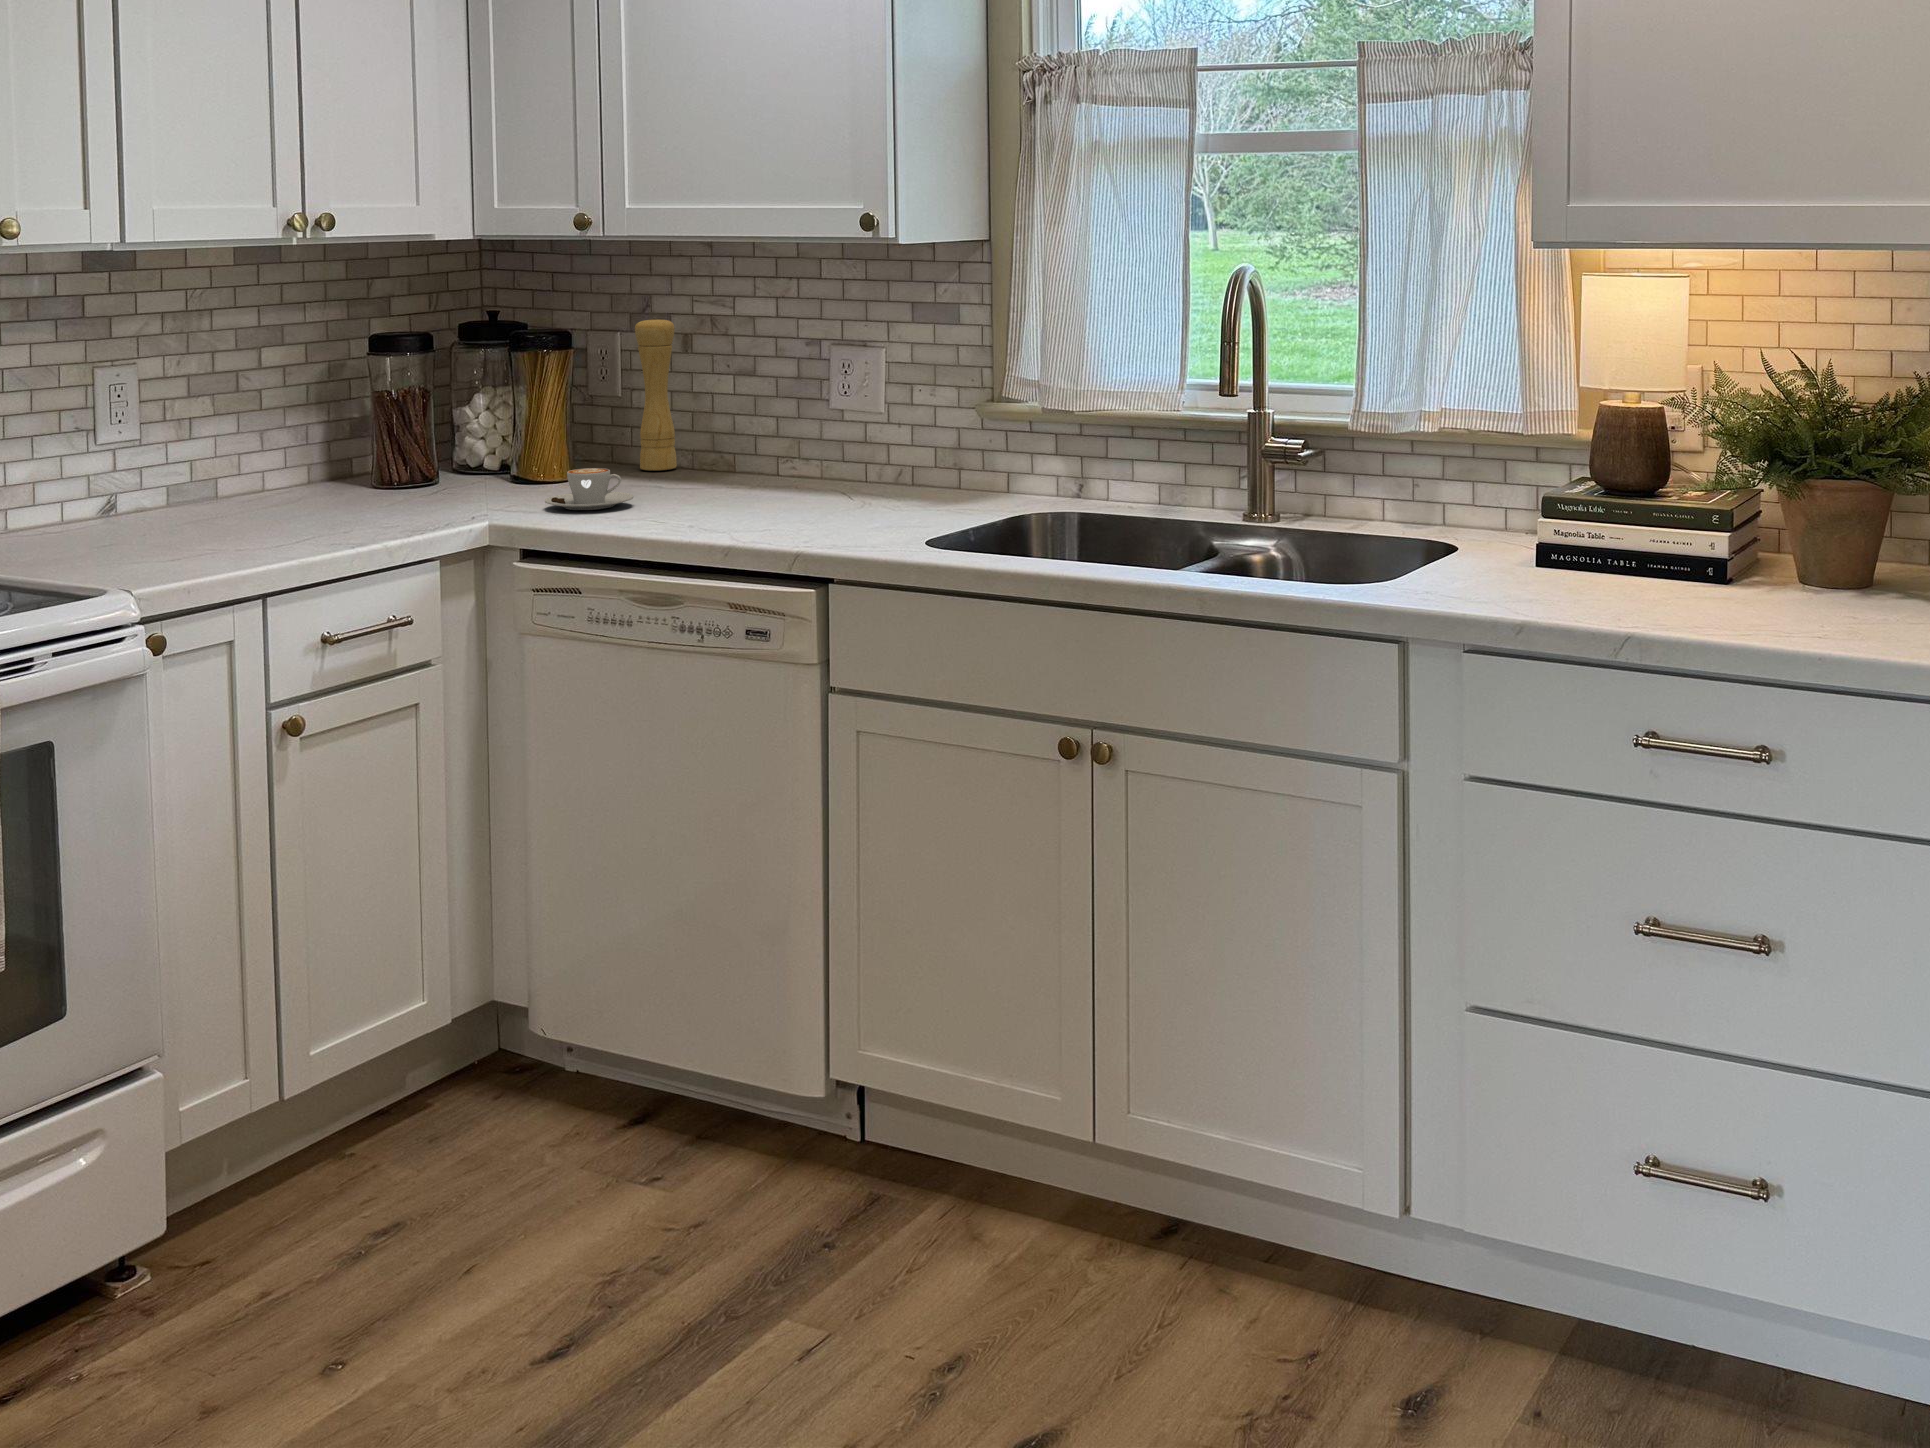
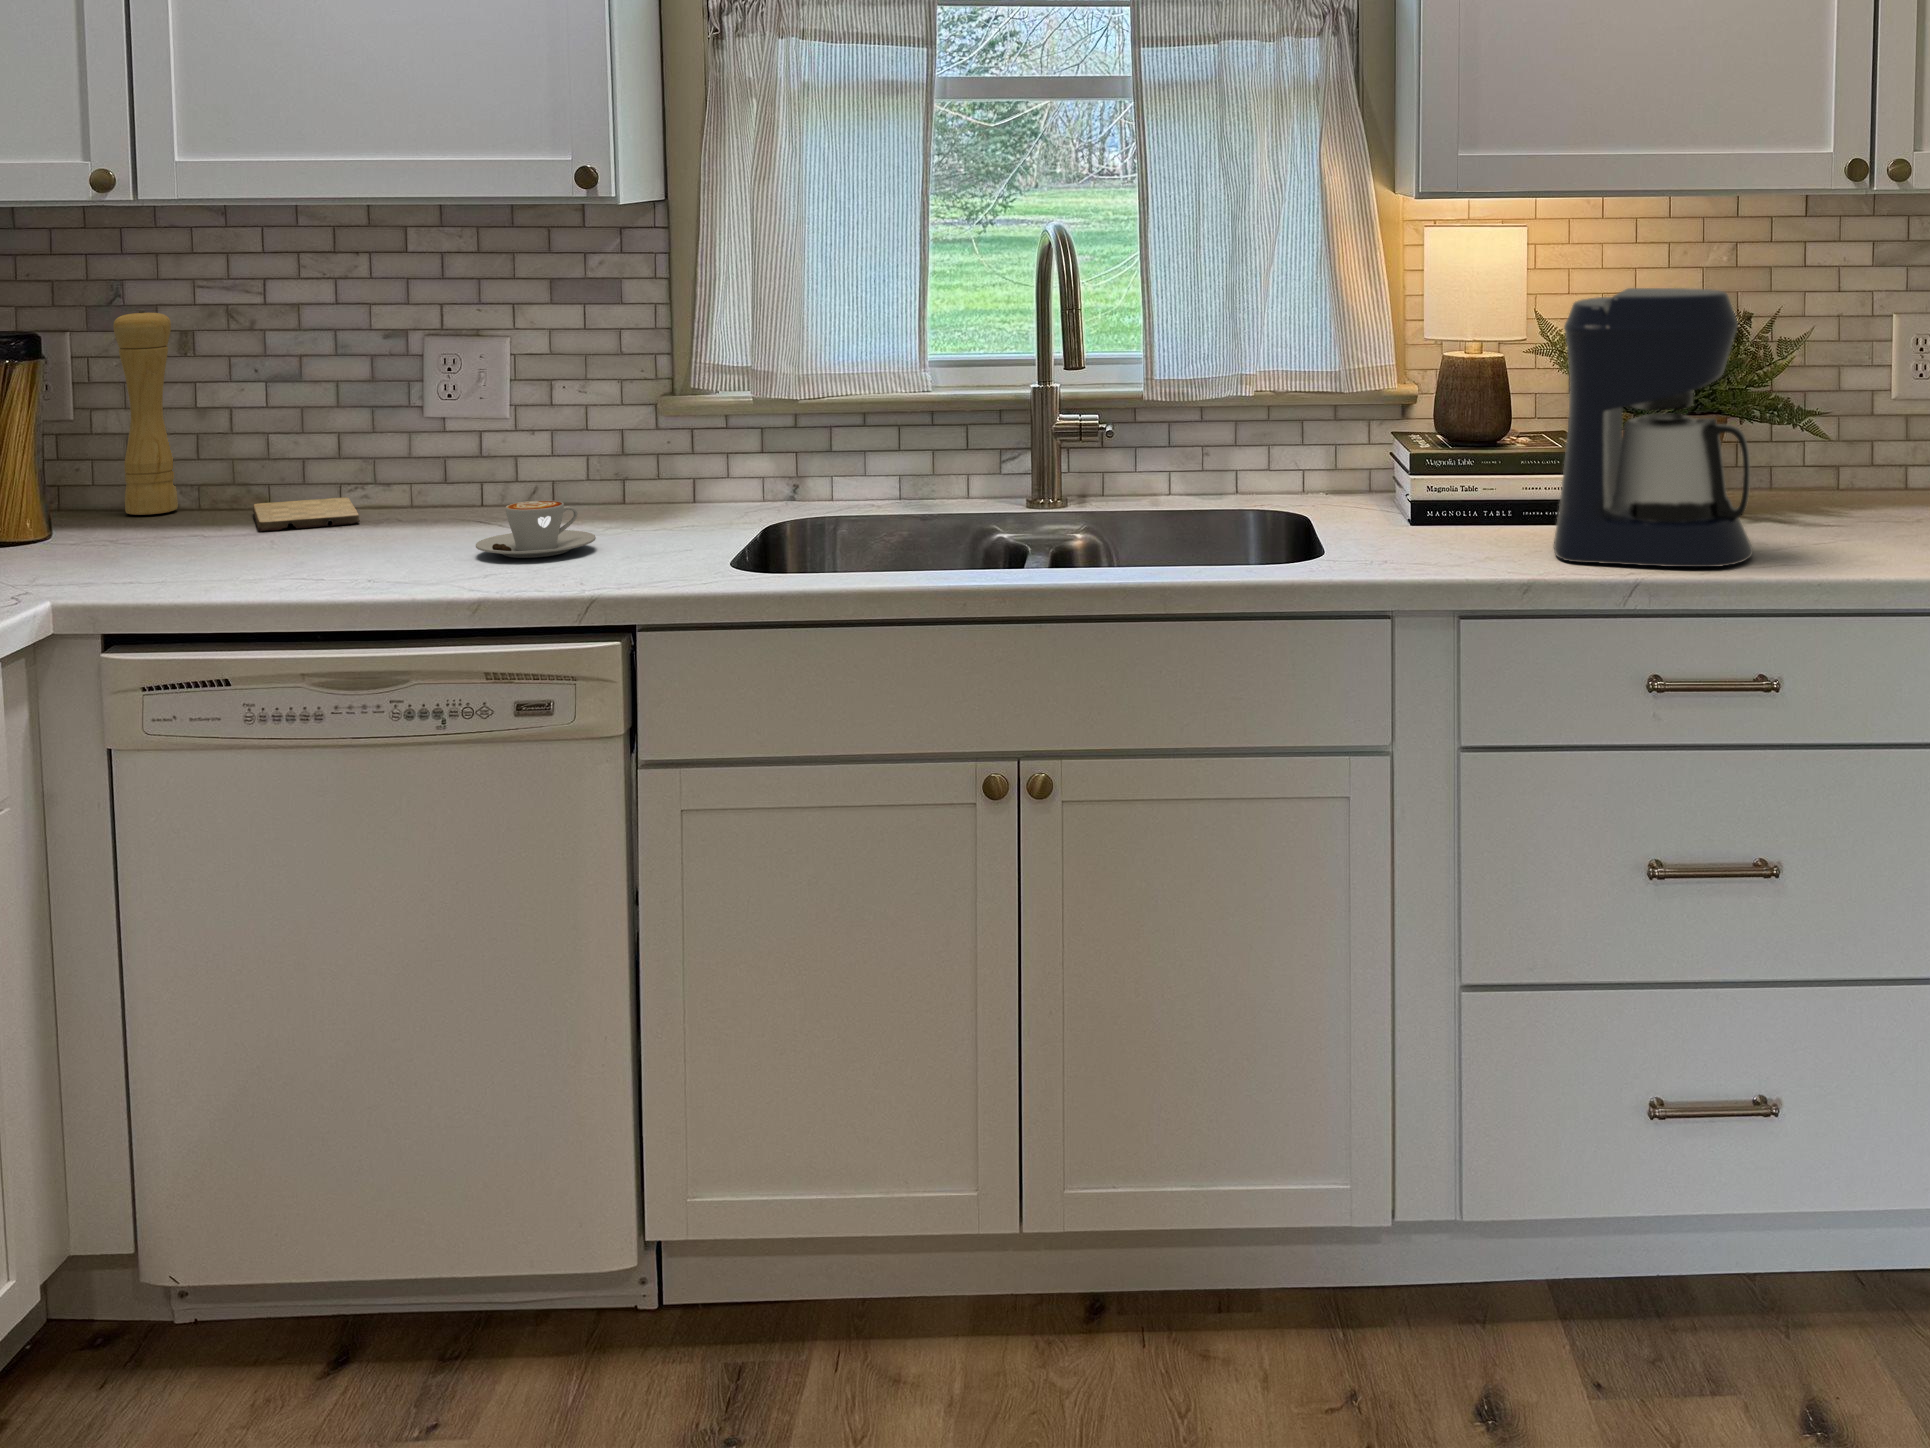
coffee maker: none [1601,343,1816,631] -> present [1553,288,1753,567]
coffee cup: present [545,468,634,510] -> present [476,500,596,558]
cutting board: none [690,468,781,488] -> present [253,497,360,531]

